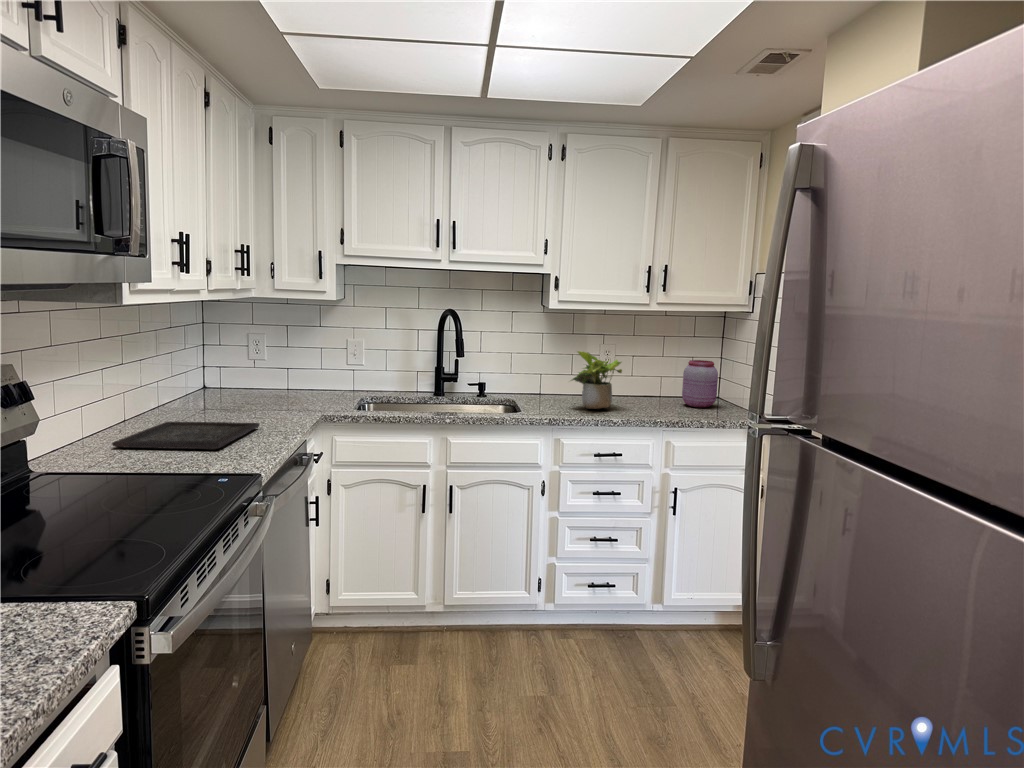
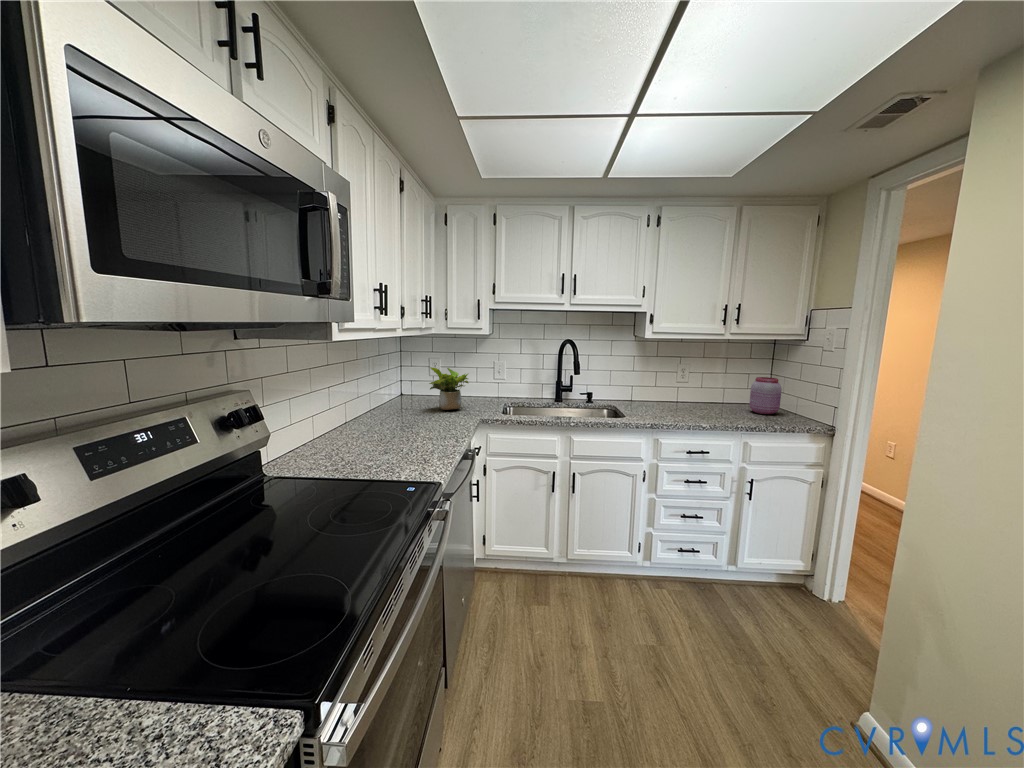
potted plant: present [571,351,622,409] -> present [429,367,468,410]
tray: present [112,422,259,449] -> none [333,424,438,451]

